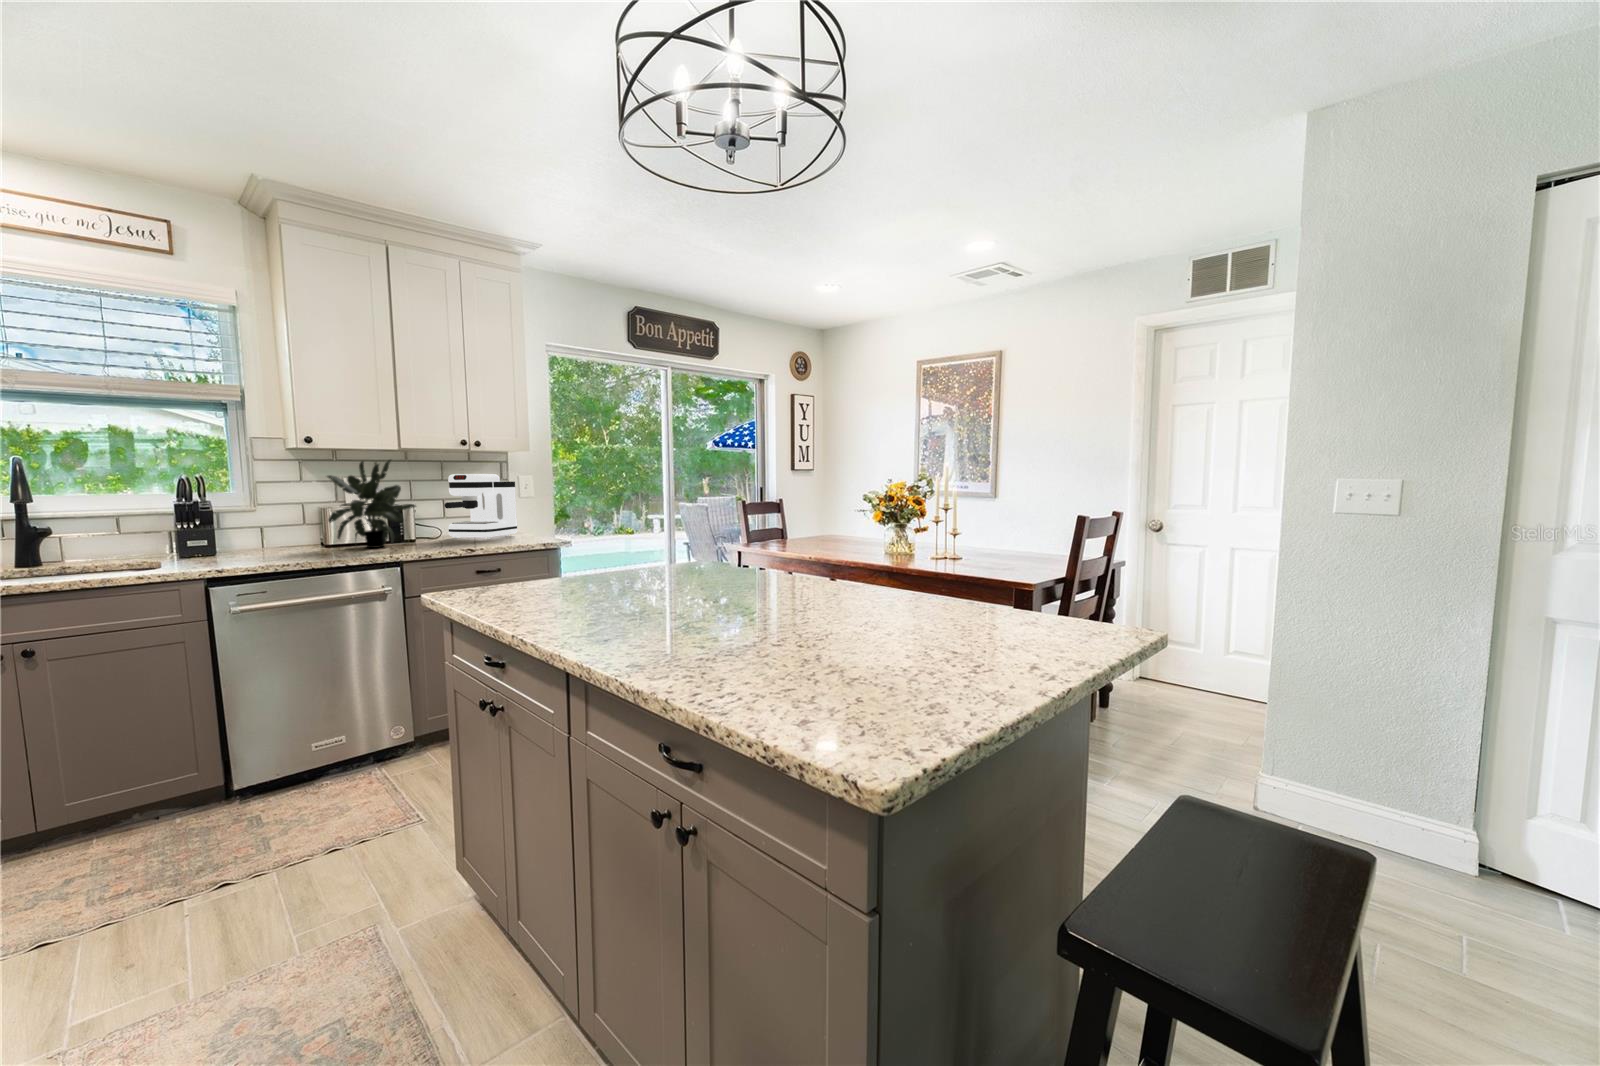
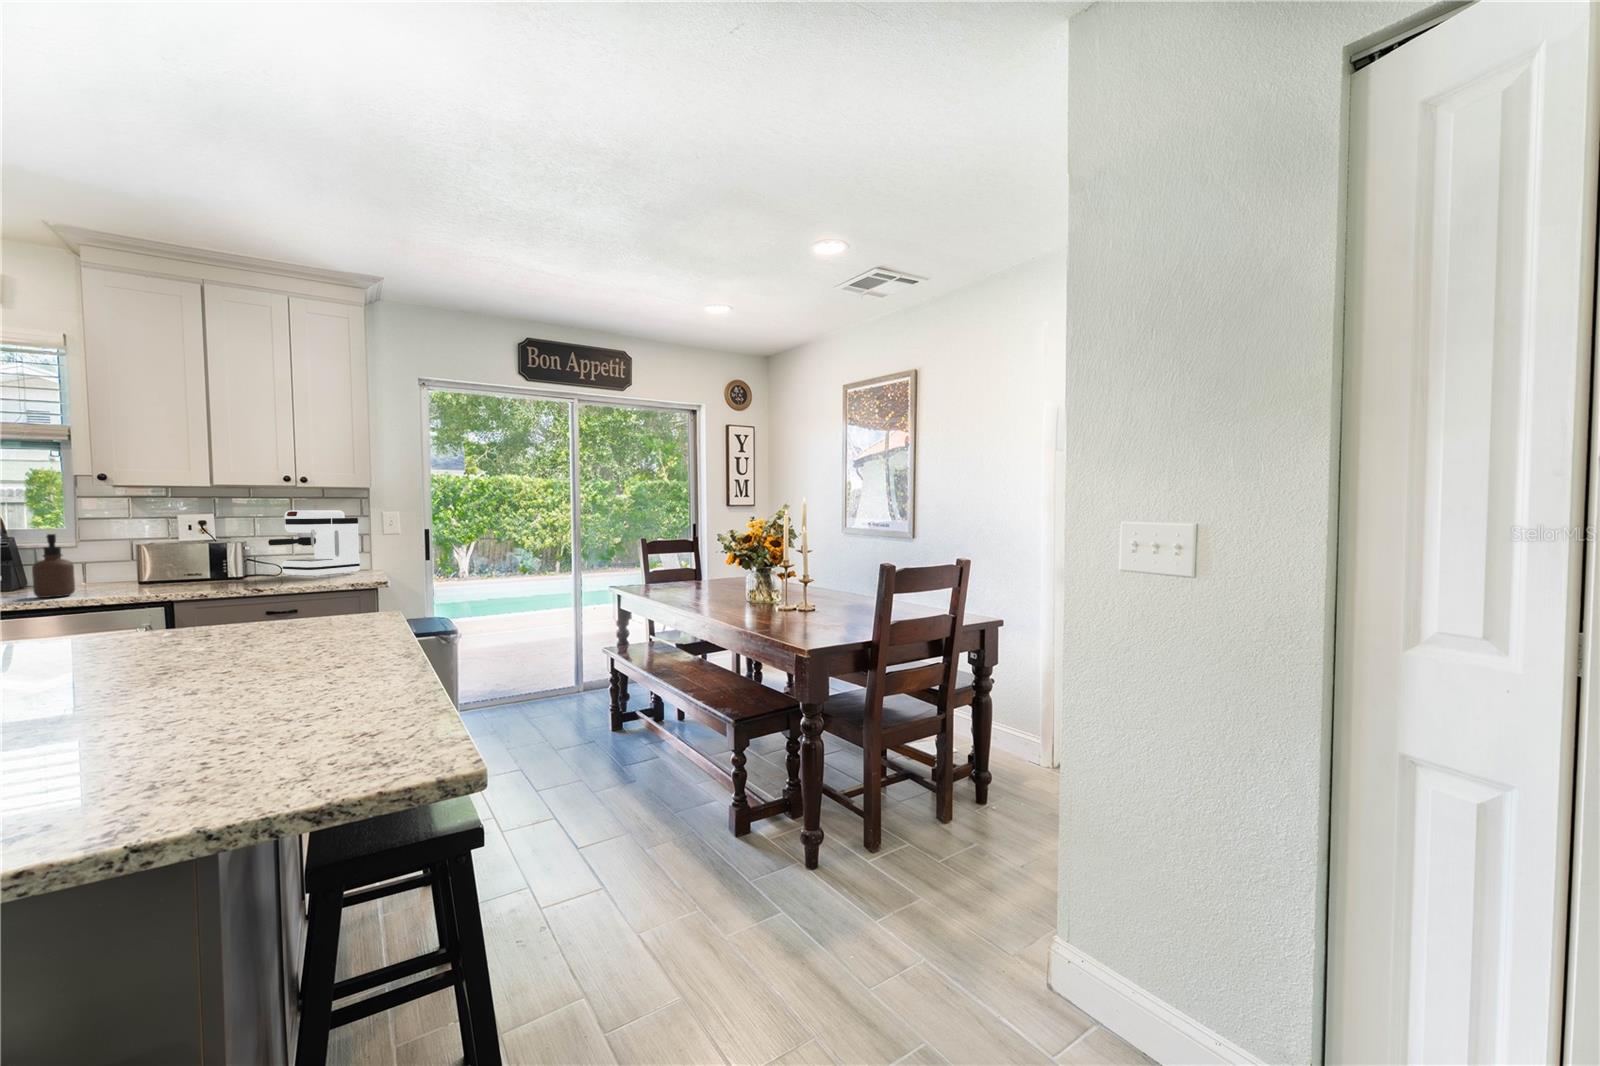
potted plant: present [327,460,416,548] -> none [132,496,224,585]
soap dispenser: none [269,496,305,560] -> present [32,534,75,598]

